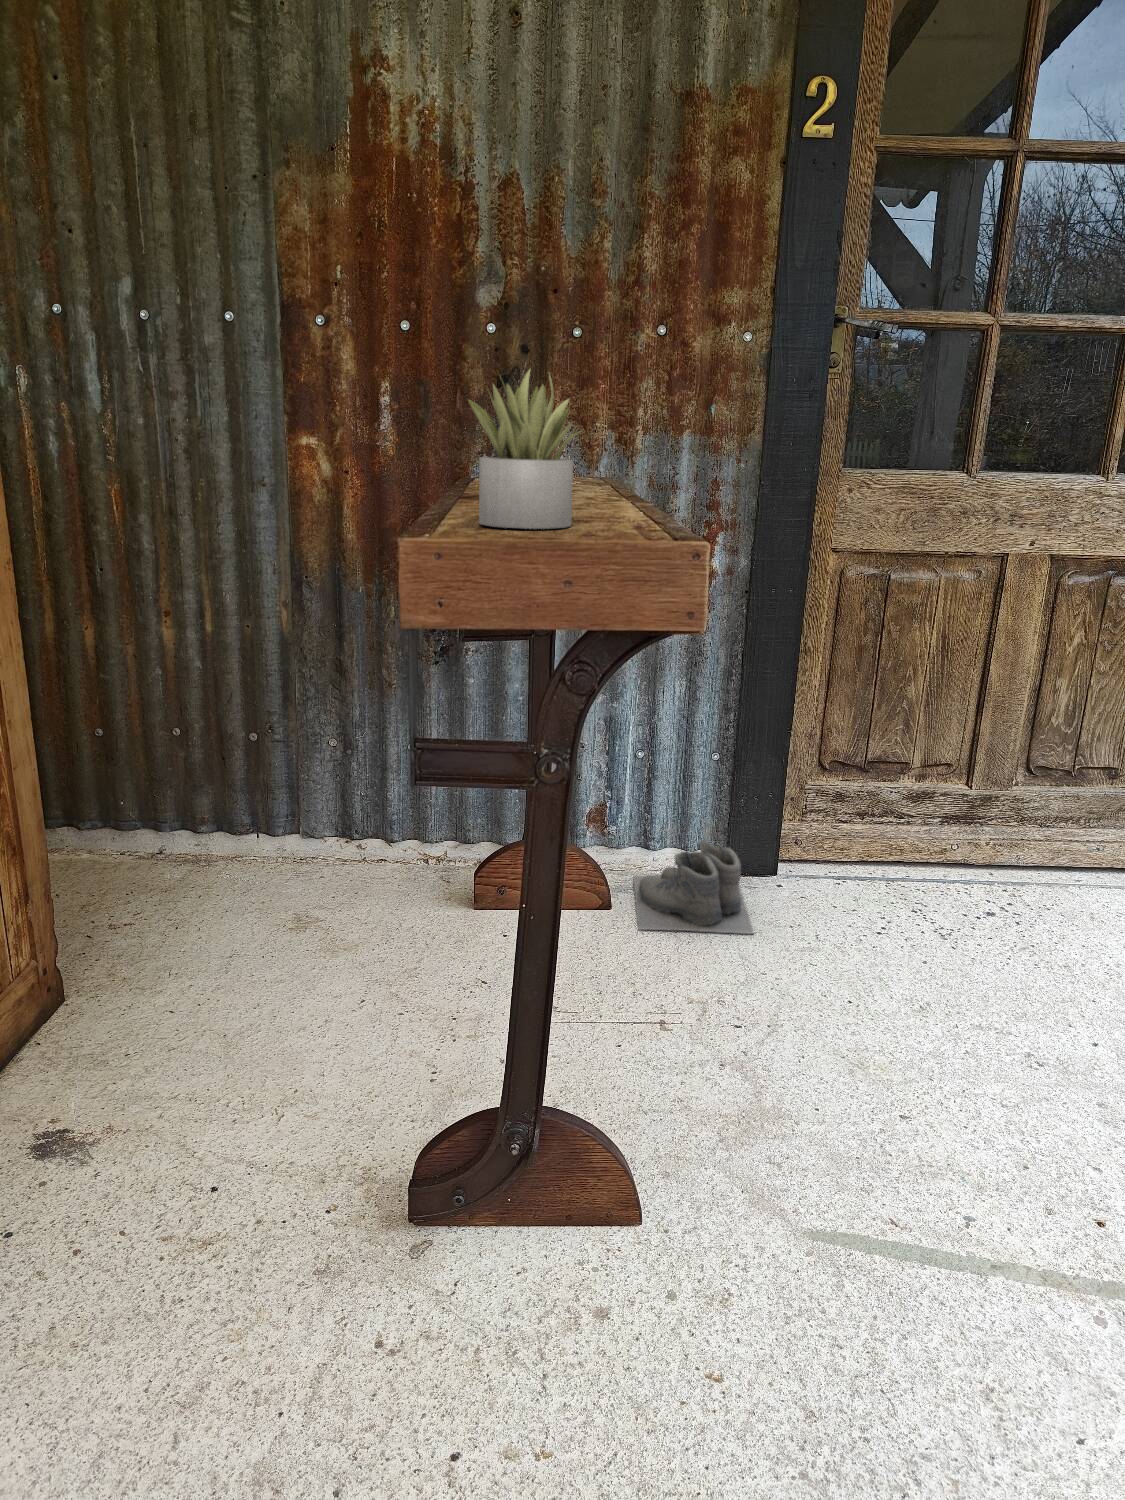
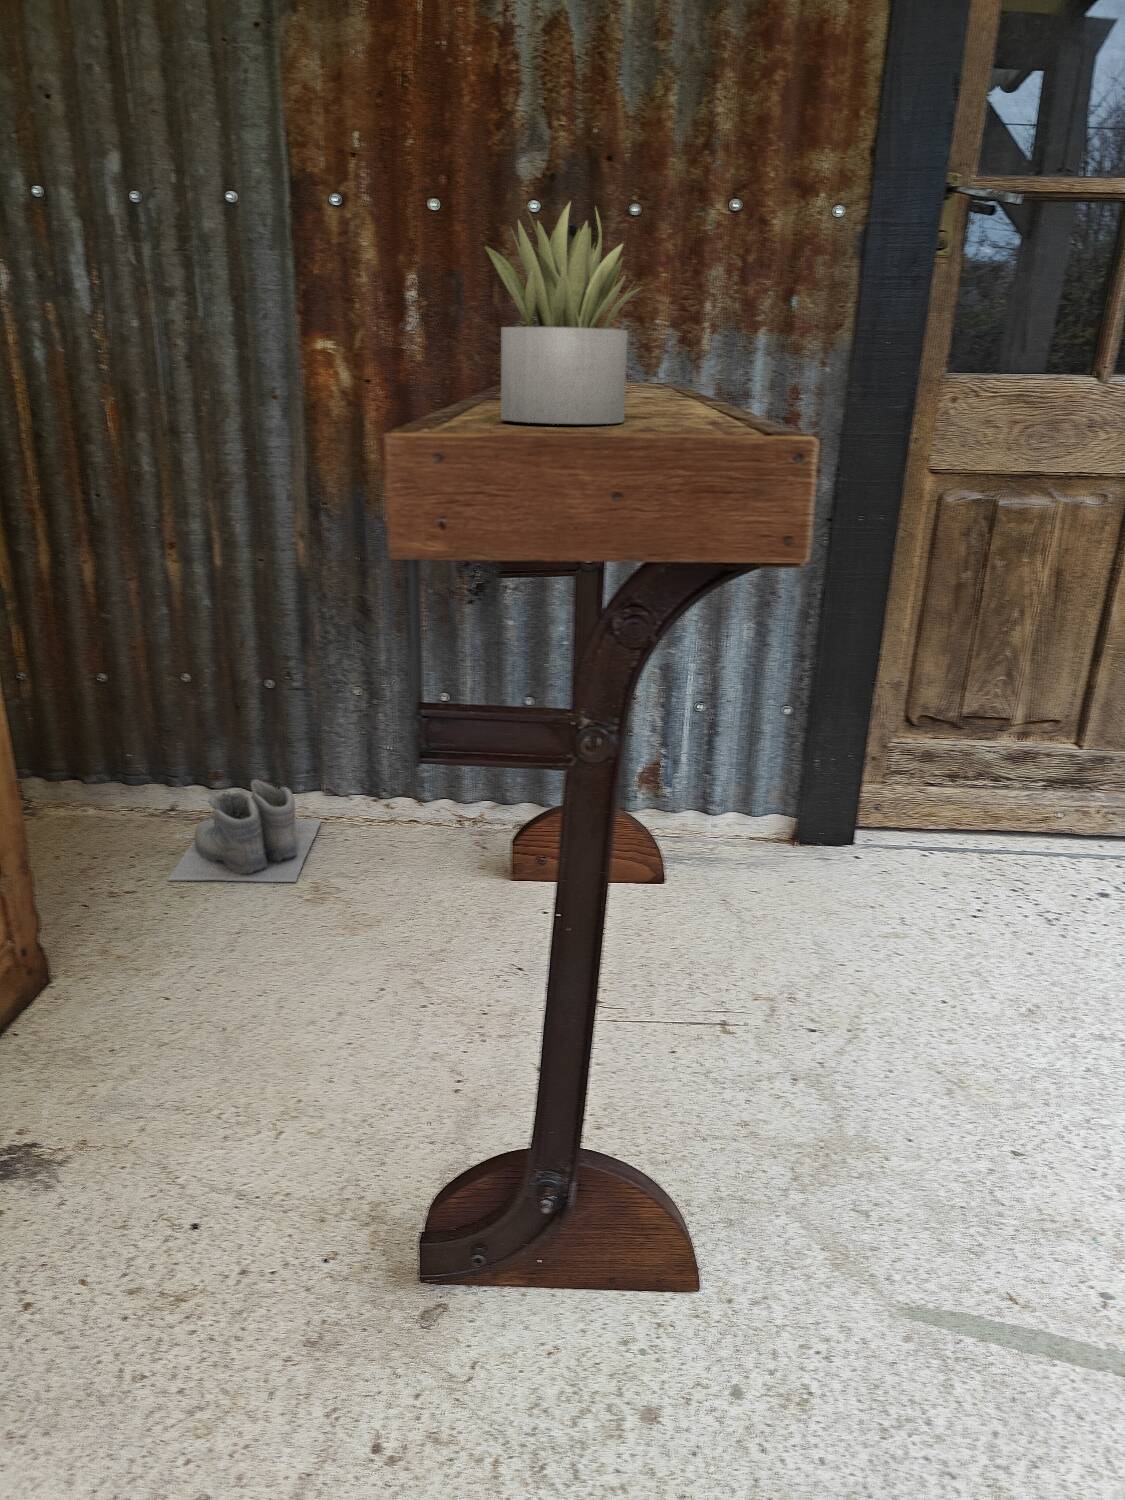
boots: present [633,840,753,934] -> present [168,779,322,882]

